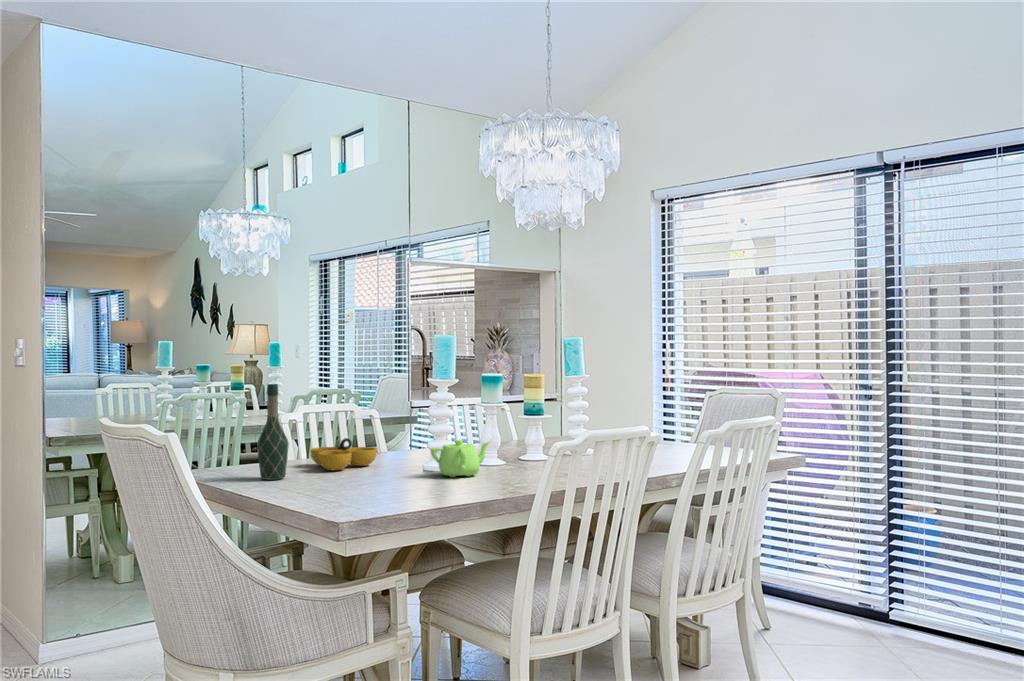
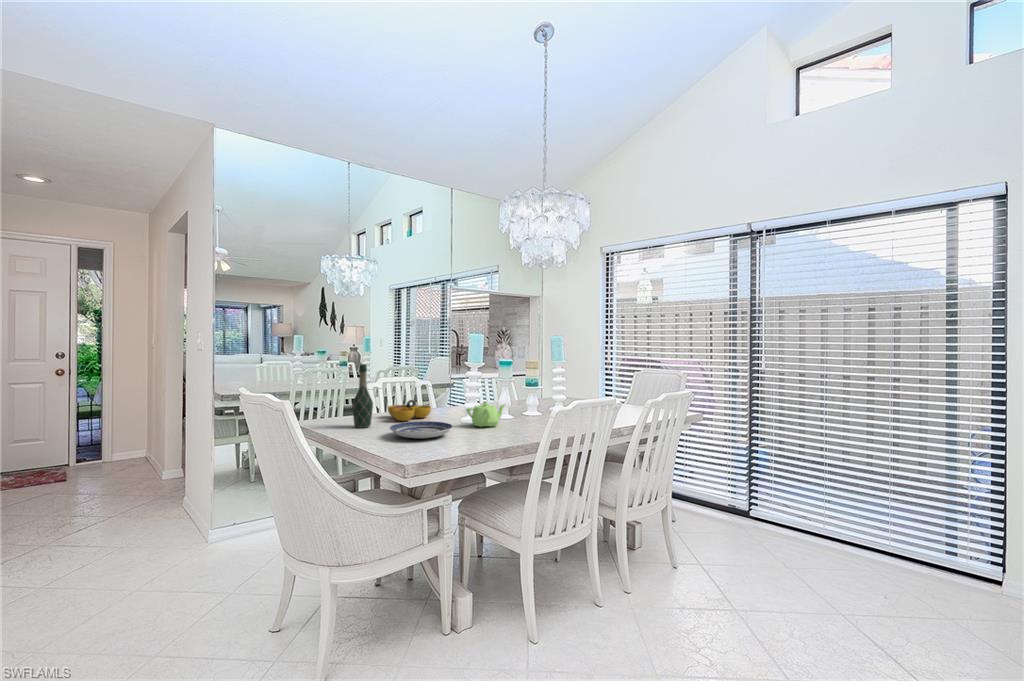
plate: none [315,469,409,493] -> present [390,421,453,439]

